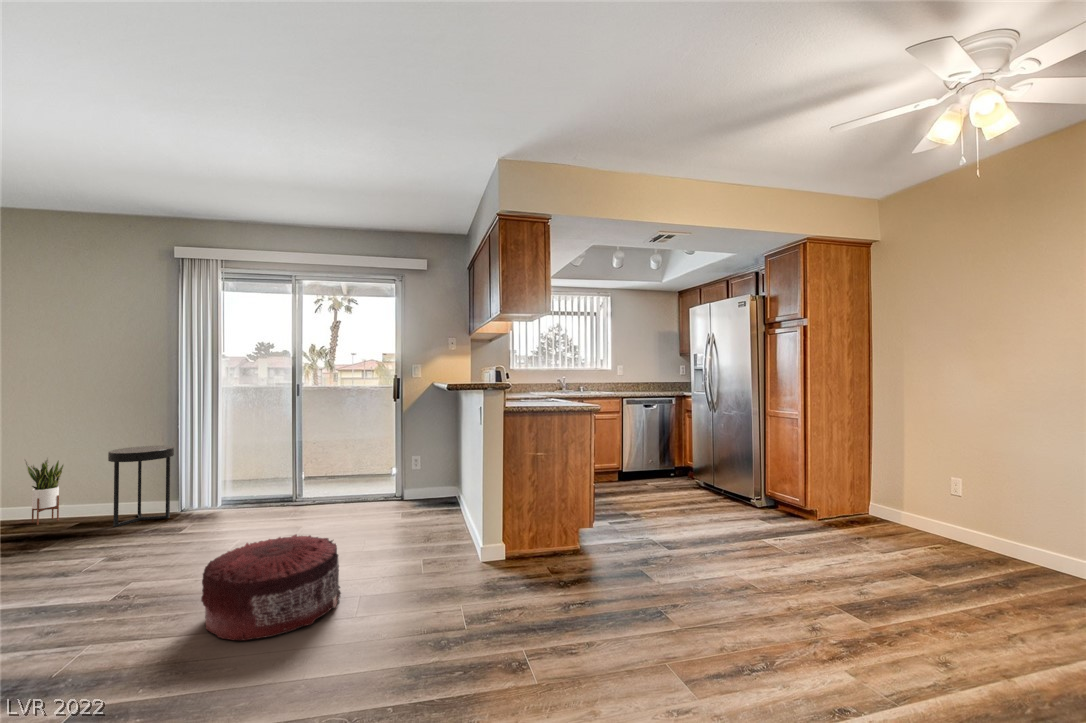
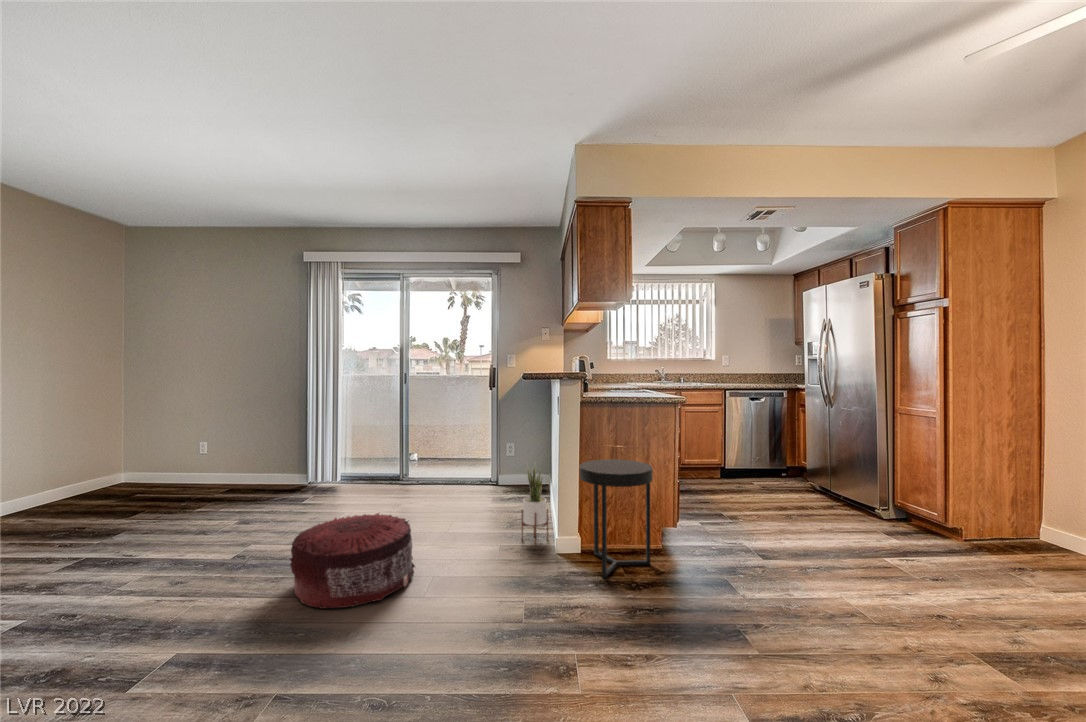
side table: present [108,445,174,527] -> present [580,459,653,578]
potted plant: present [24,457,64,525] -> present [521,463,548,545]

